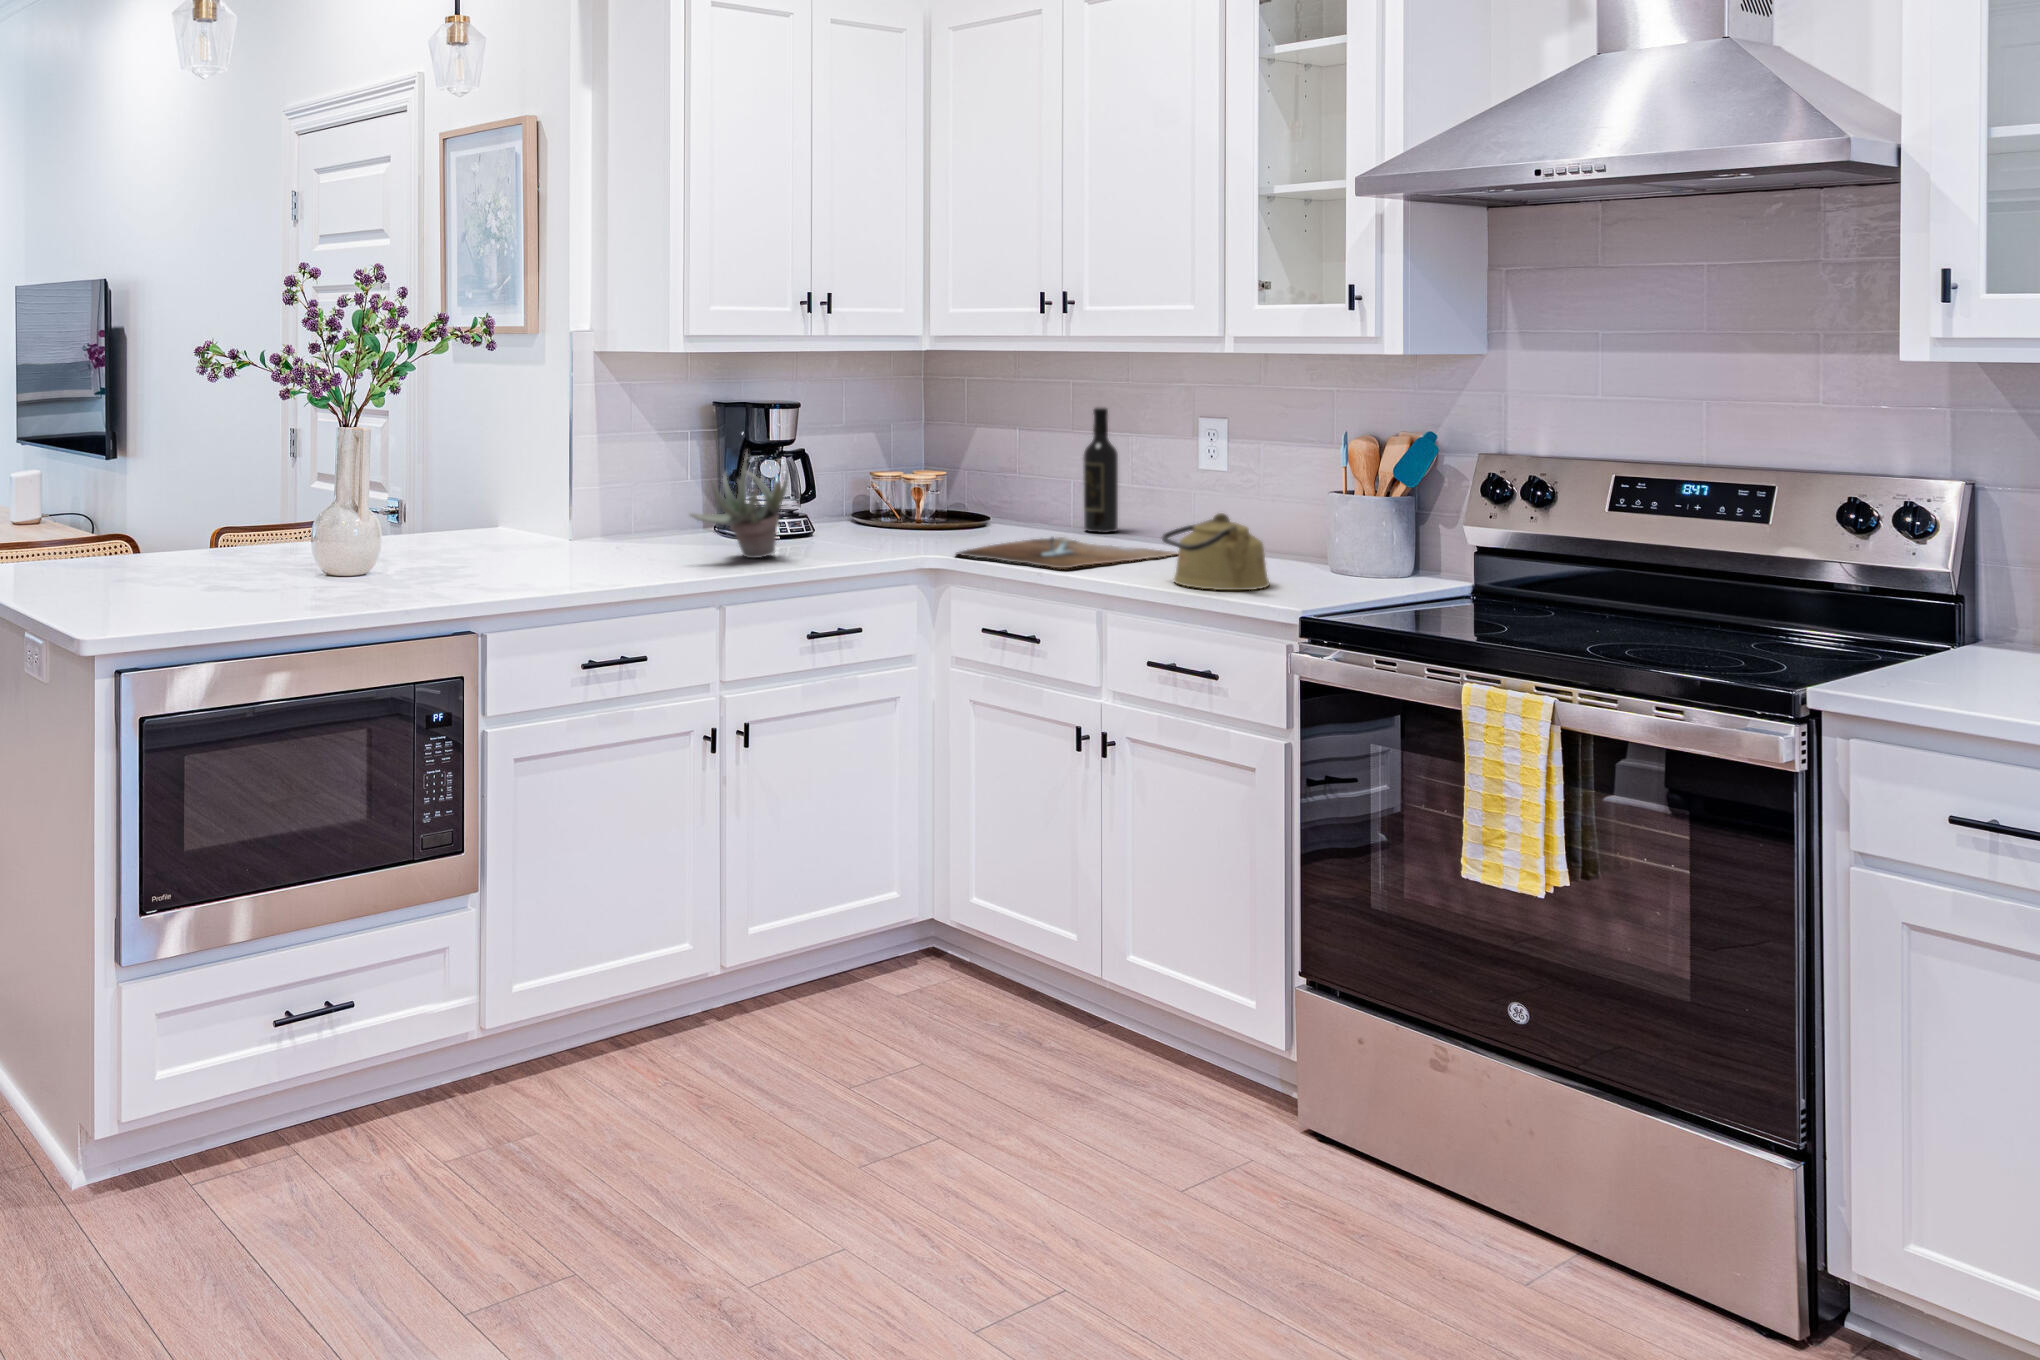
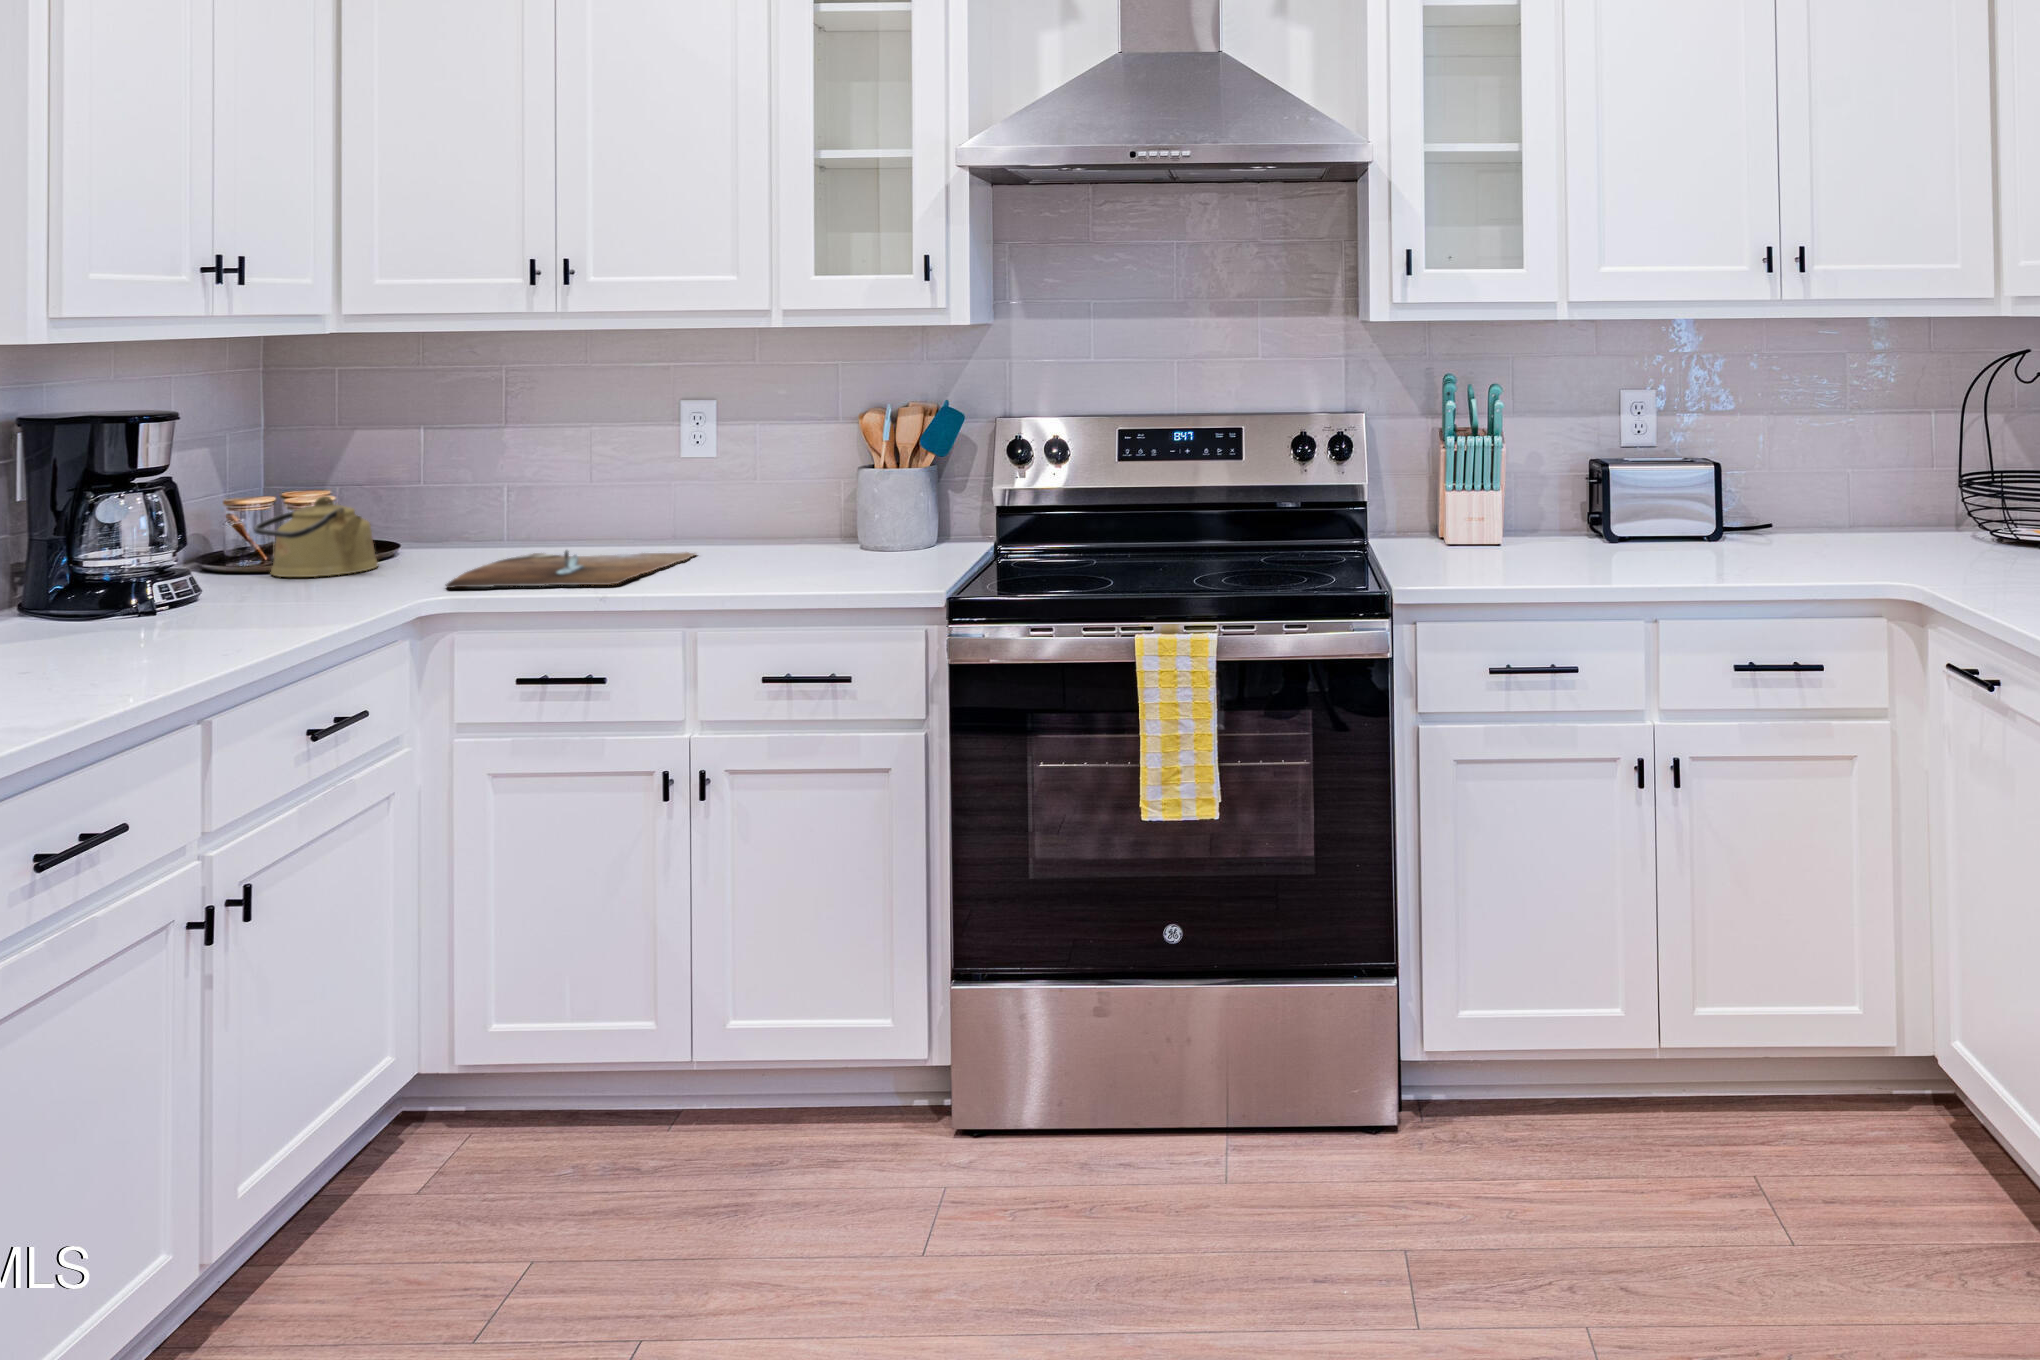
wine bottle: present [1083,407,1118,533] -> none [538,401,580,544]
succulent plant: present [690,453,788,558] -> none [50,471,212,633]
kettle: present [1162,513,1269,590] -> present [254,496,378,577]

